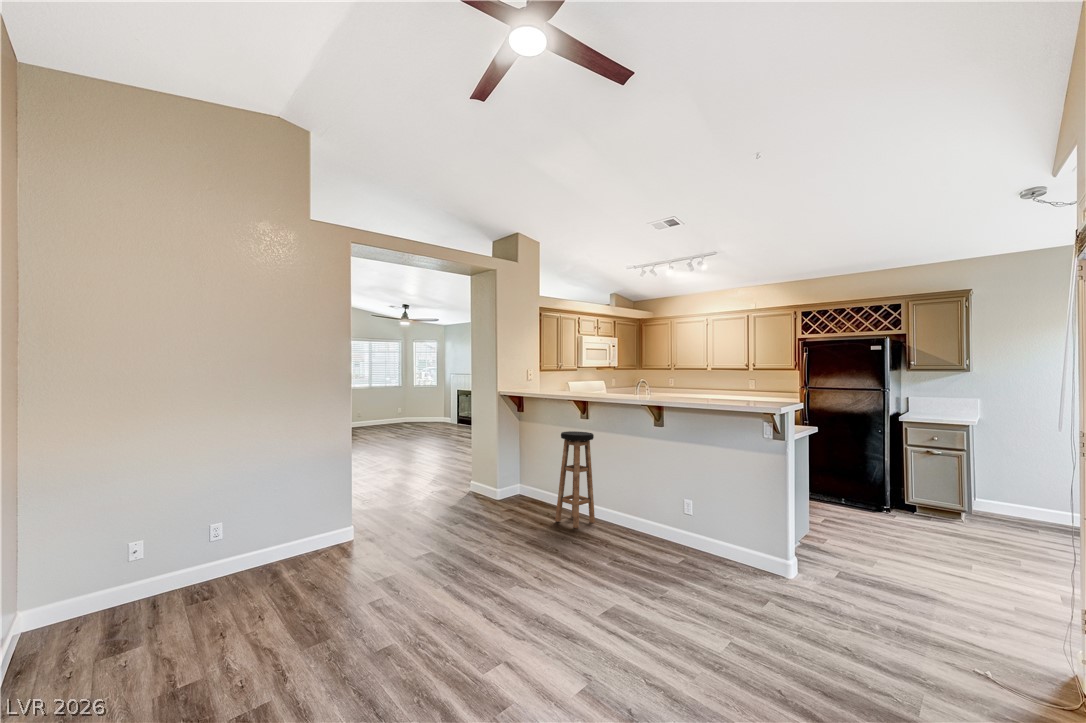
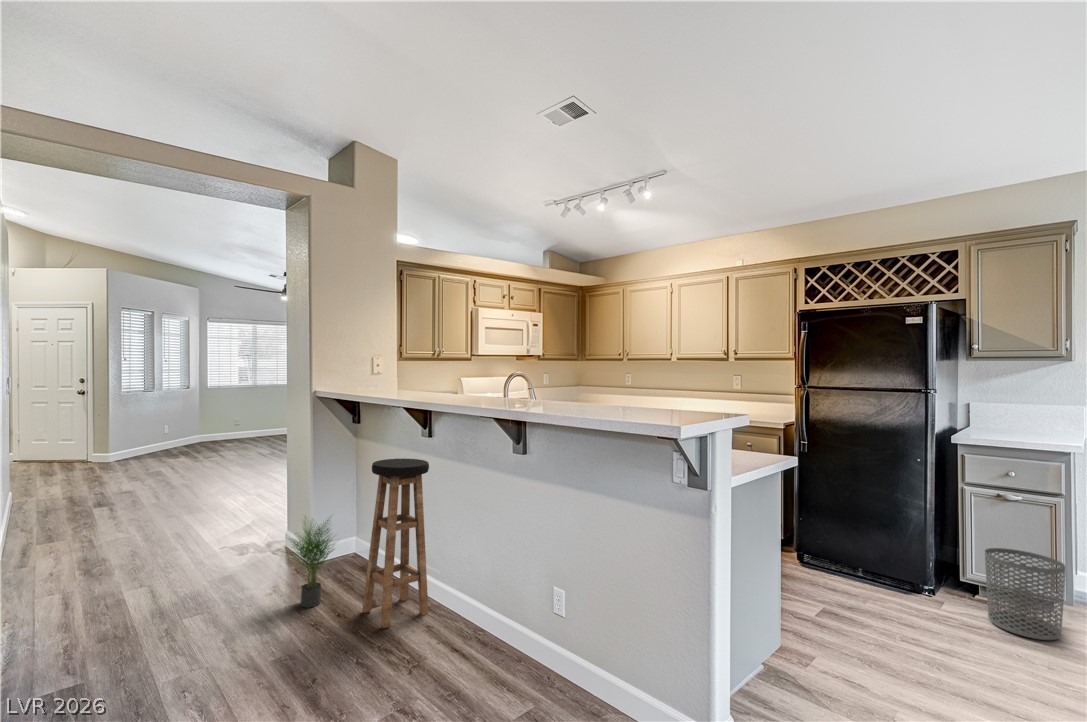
potted plant: none [501,464,539,520] -> present [282,520,334,608]
waste bin: none [921,482,966,531] -> present [985,548,1065,640]

